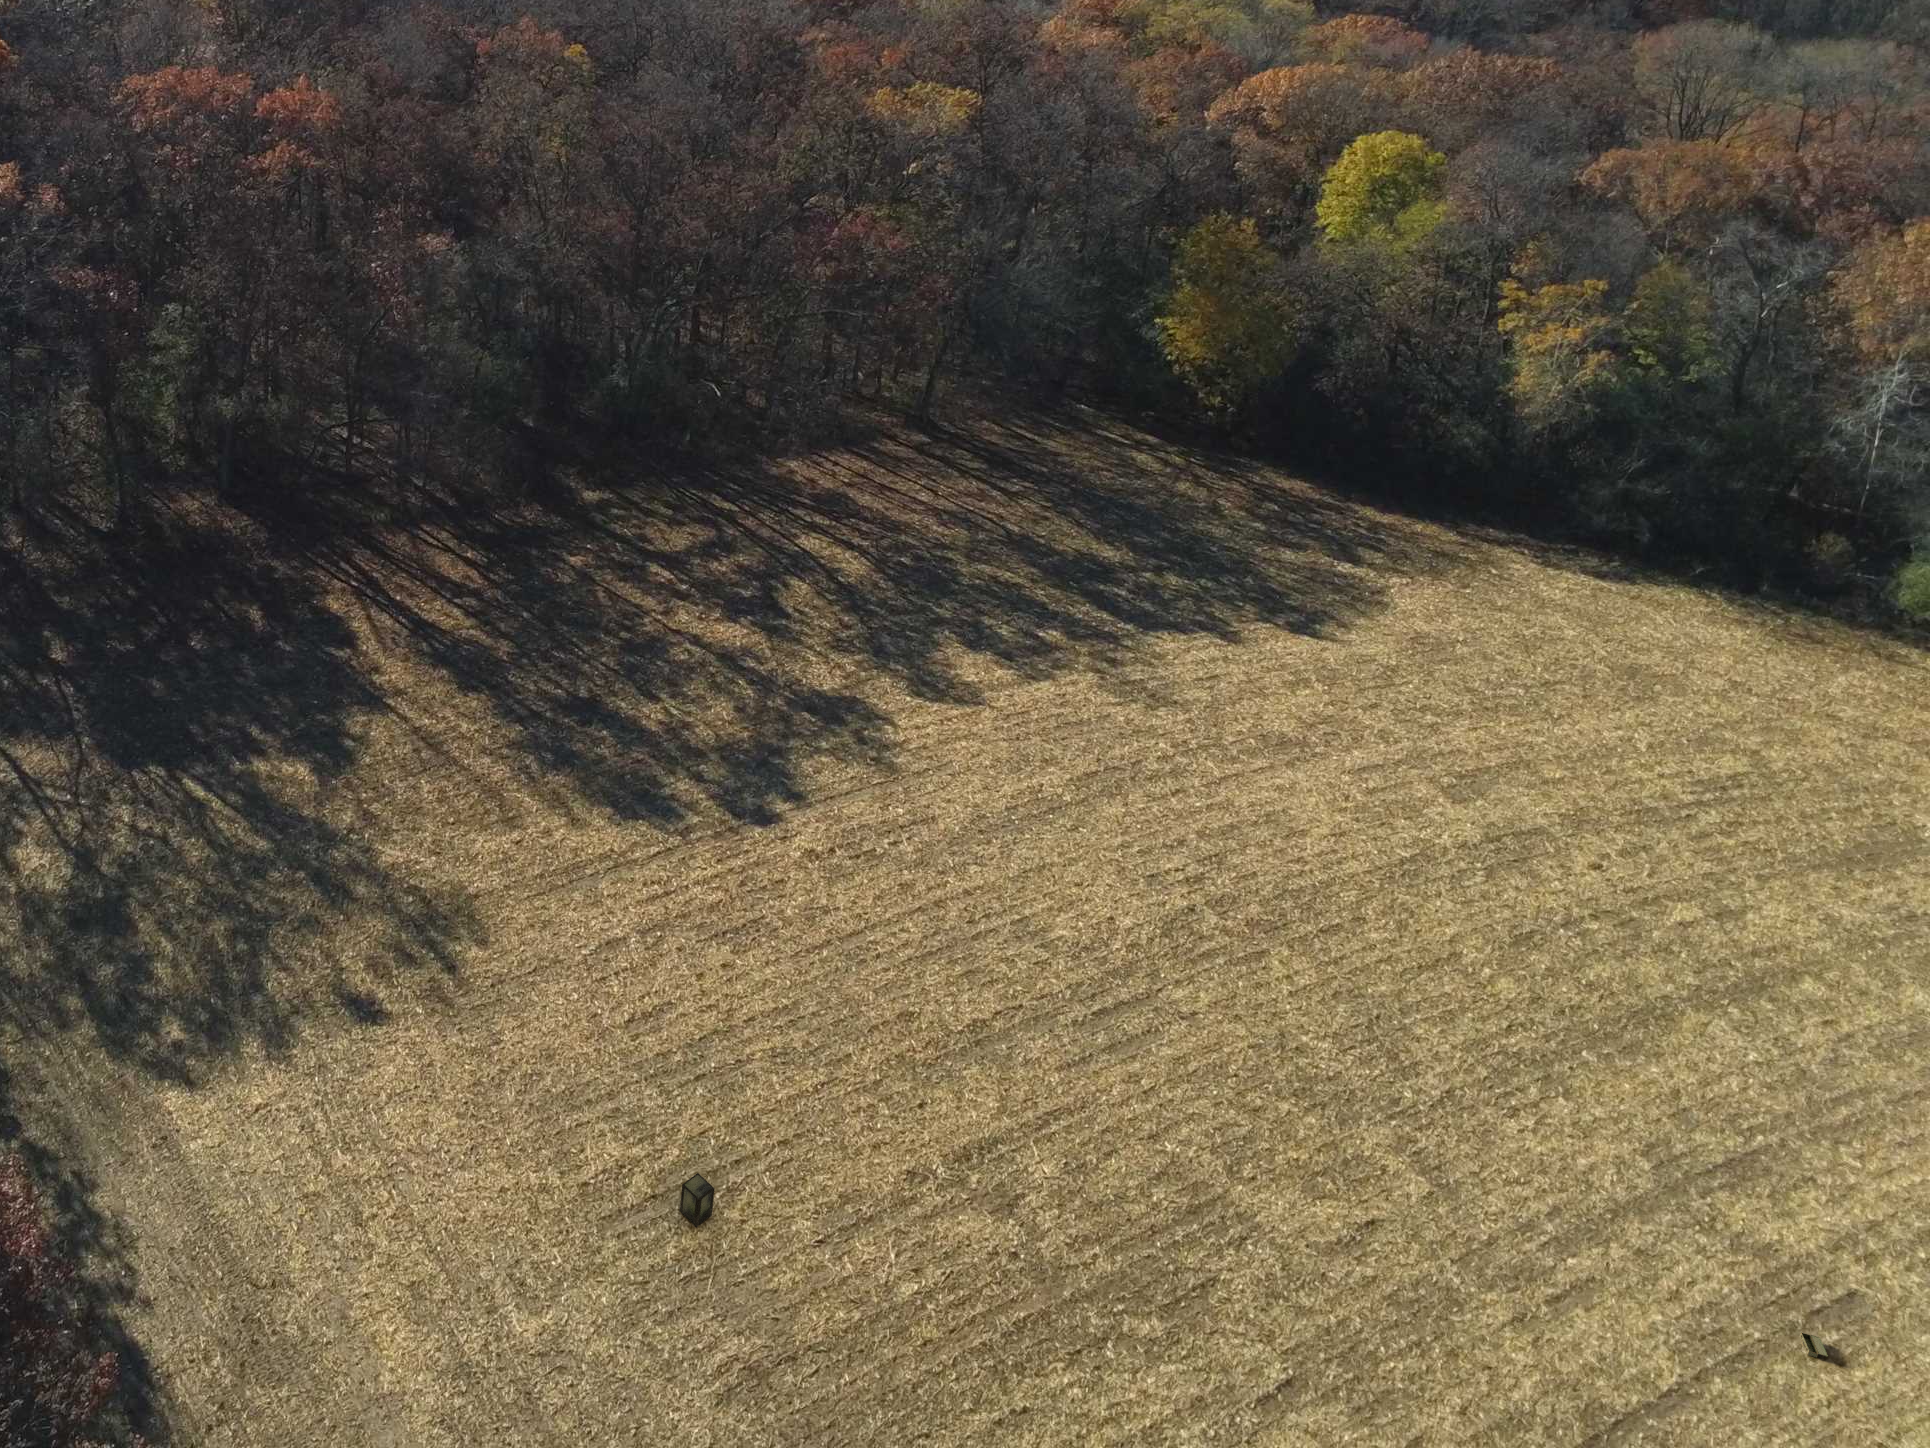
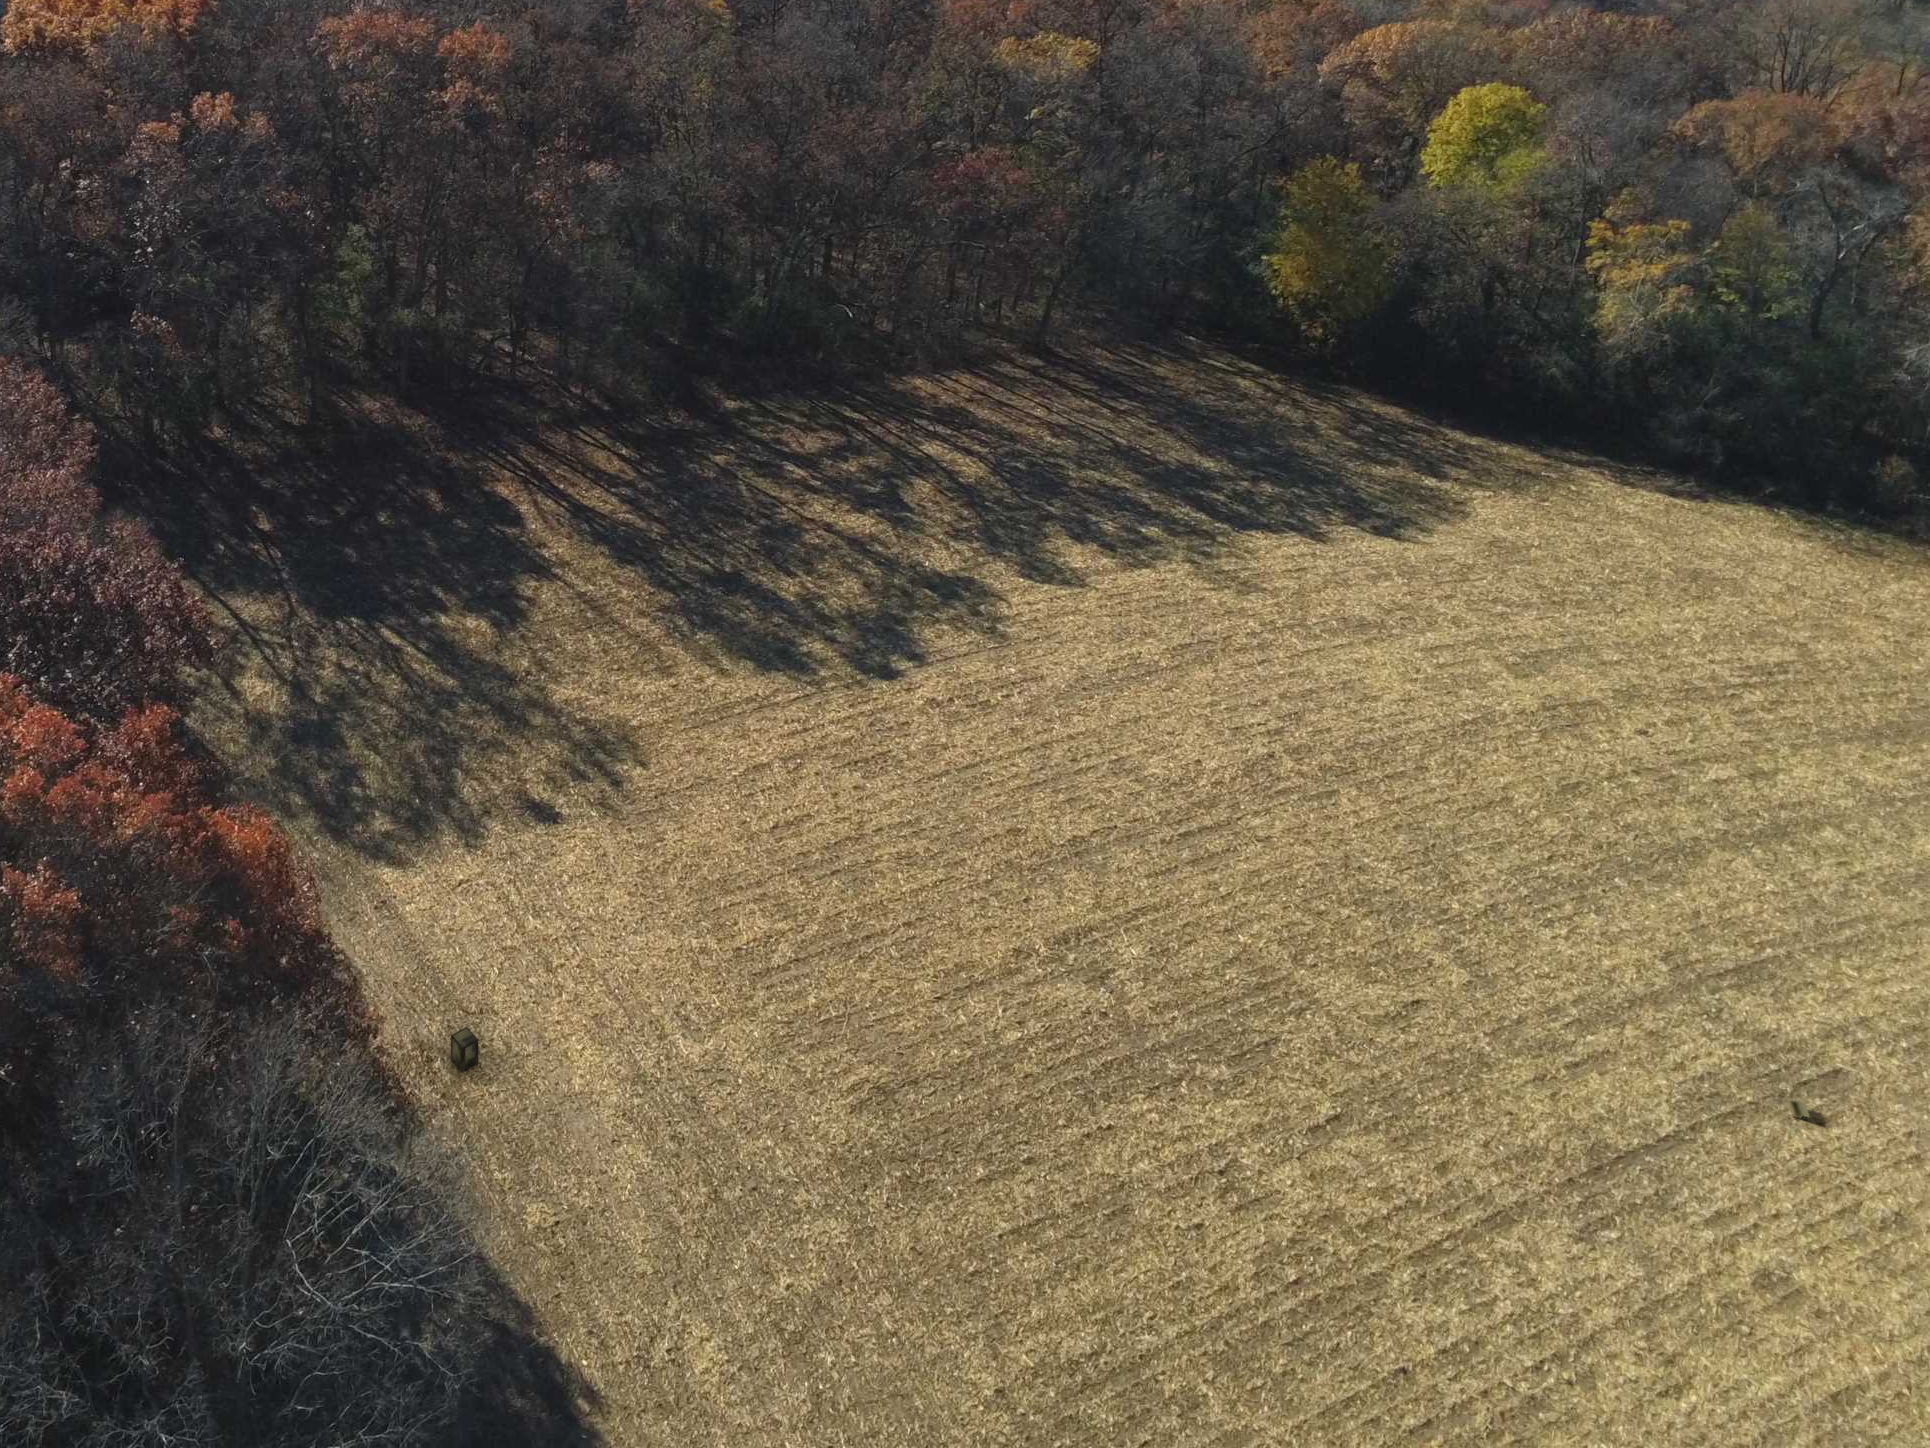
storage box: present [680,1173,715,1227] -> present [451,1027,479,1073]

